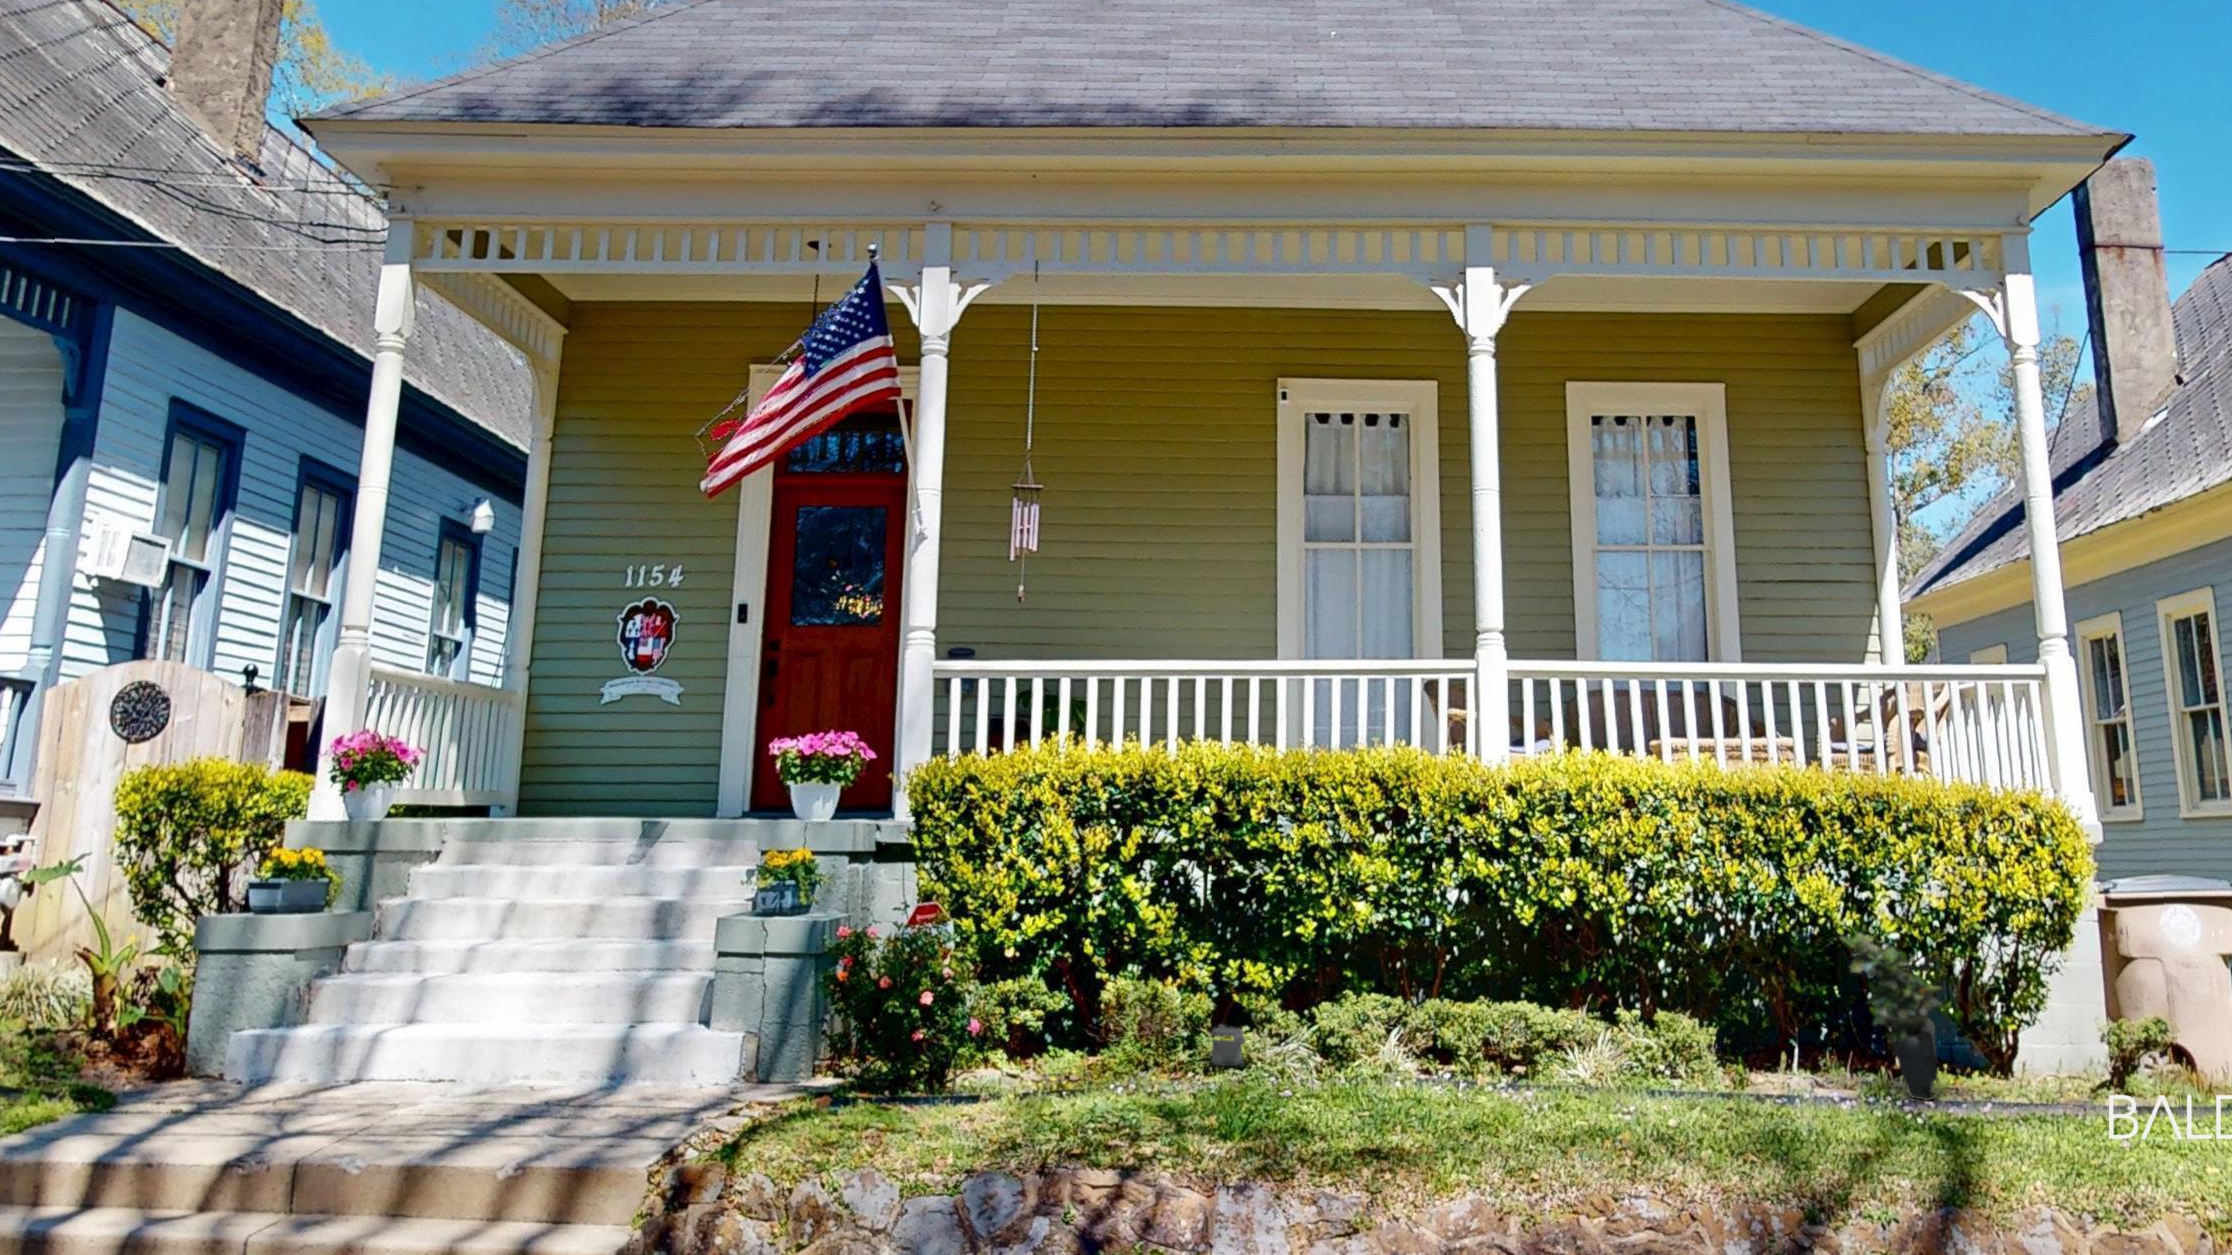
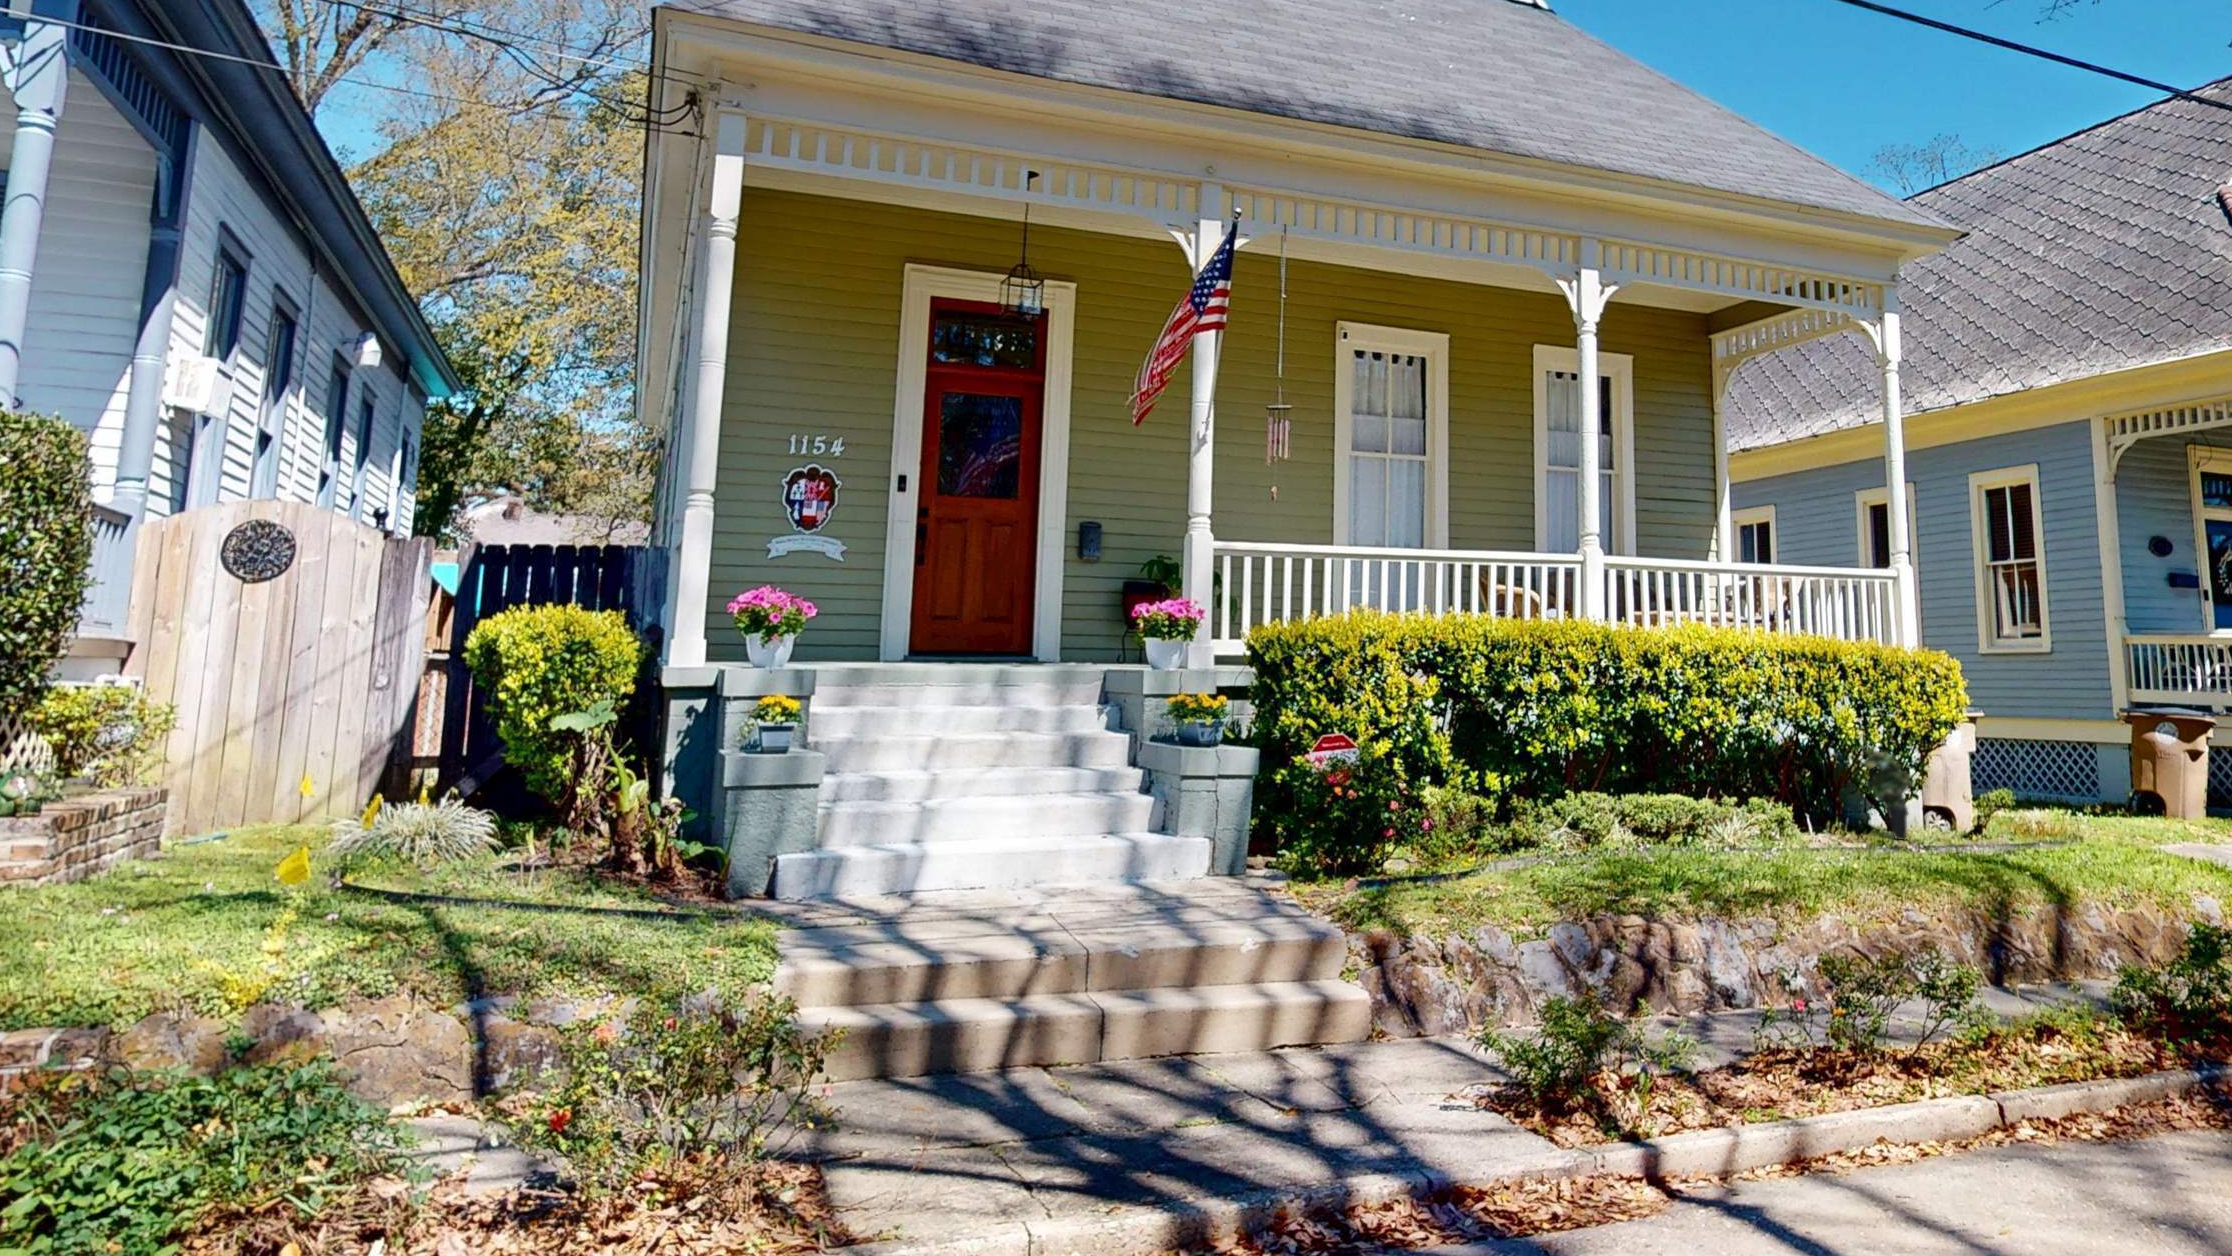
watering can: present [1211,1025,1245,1066] -> none [1492,813,1536,841]

